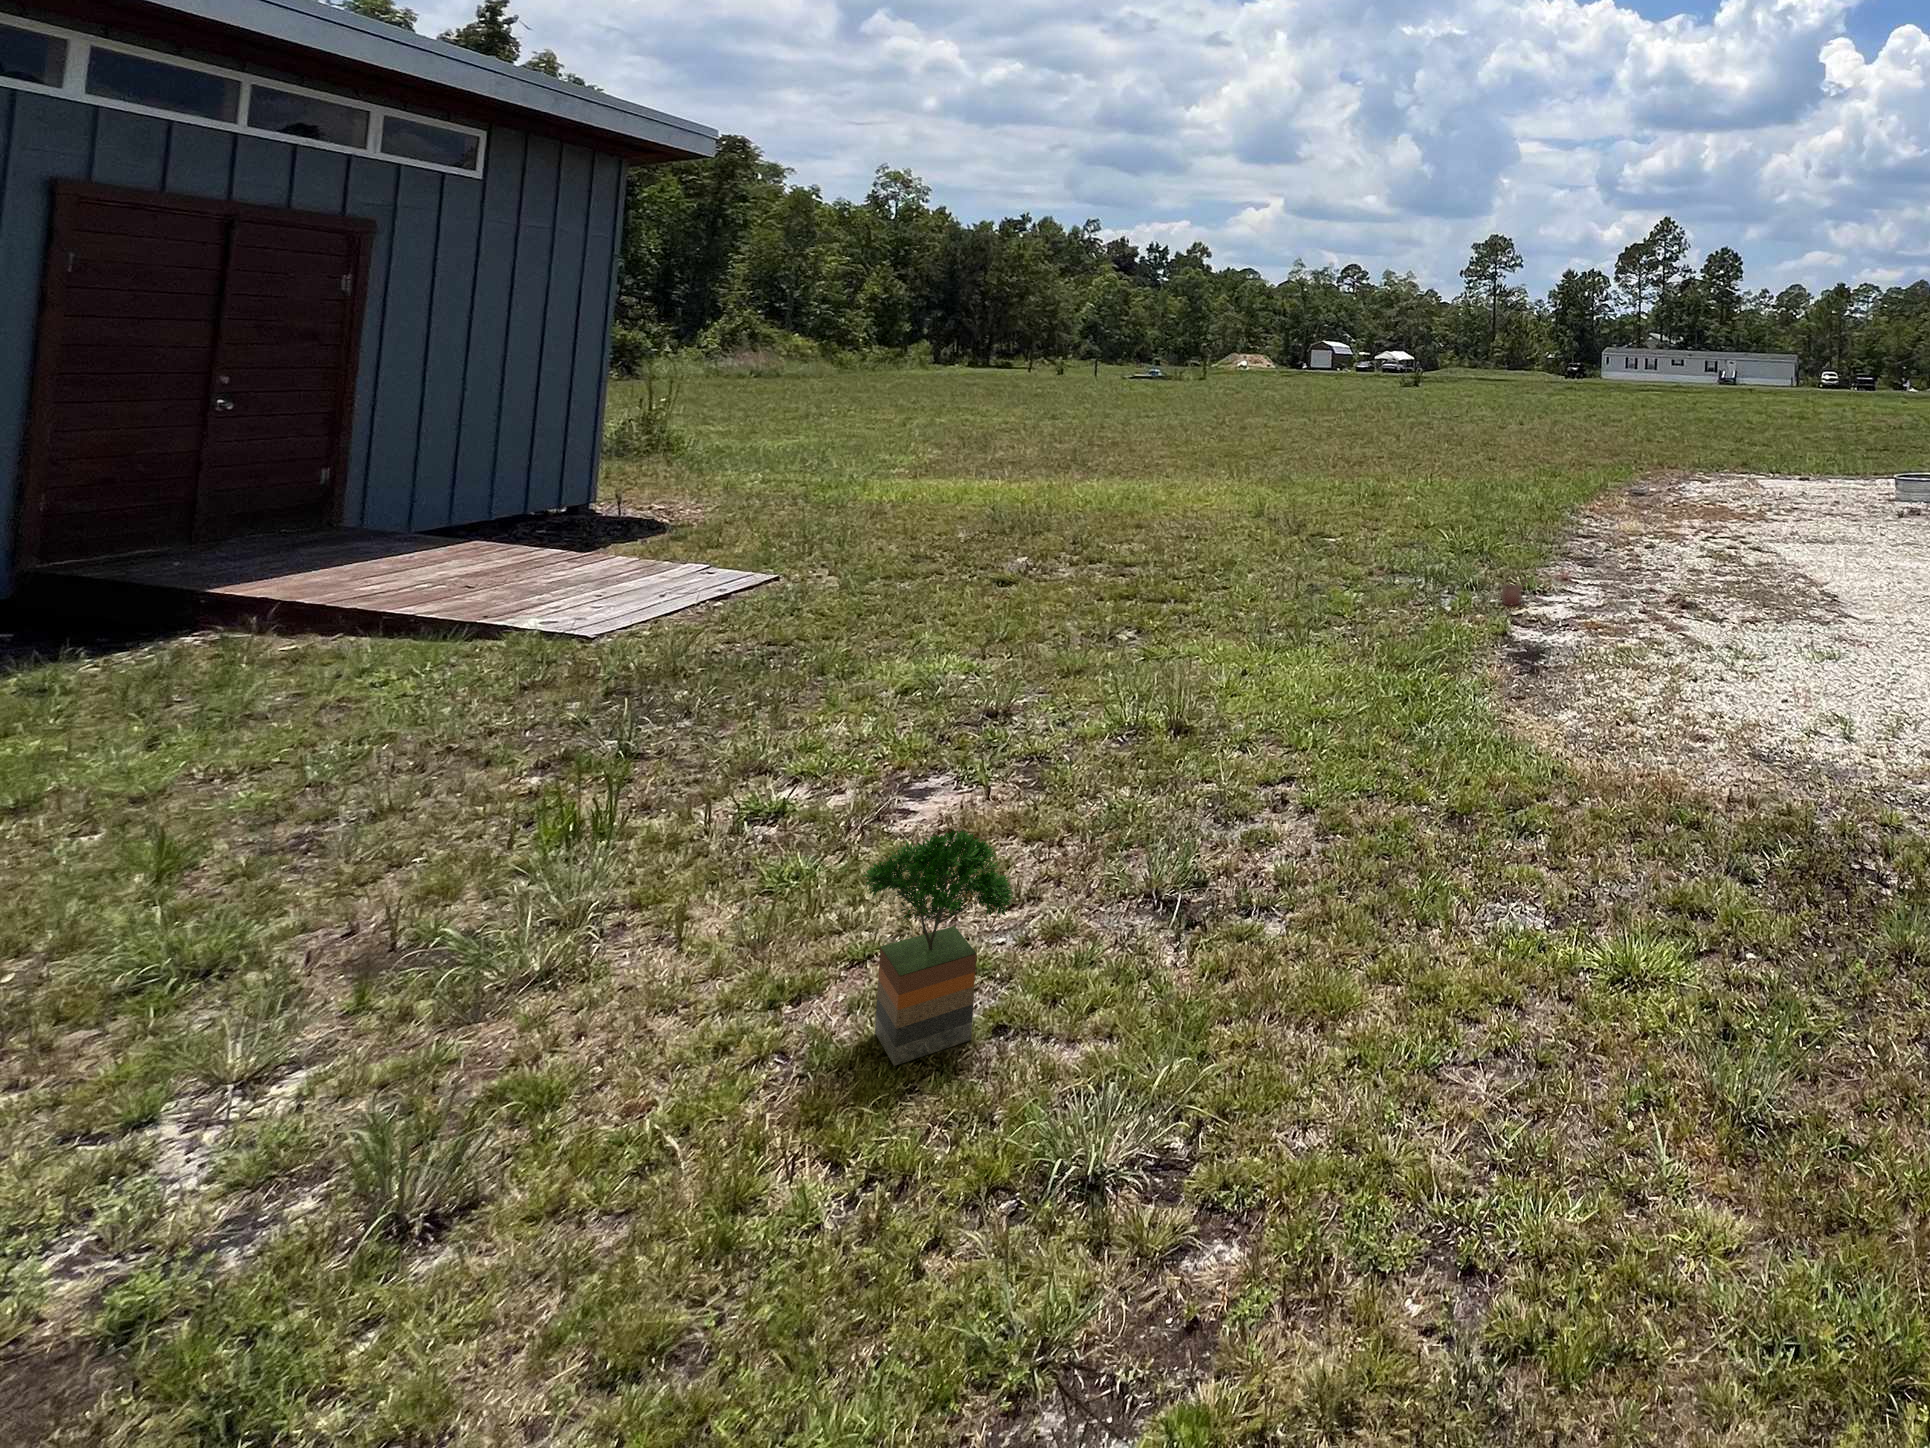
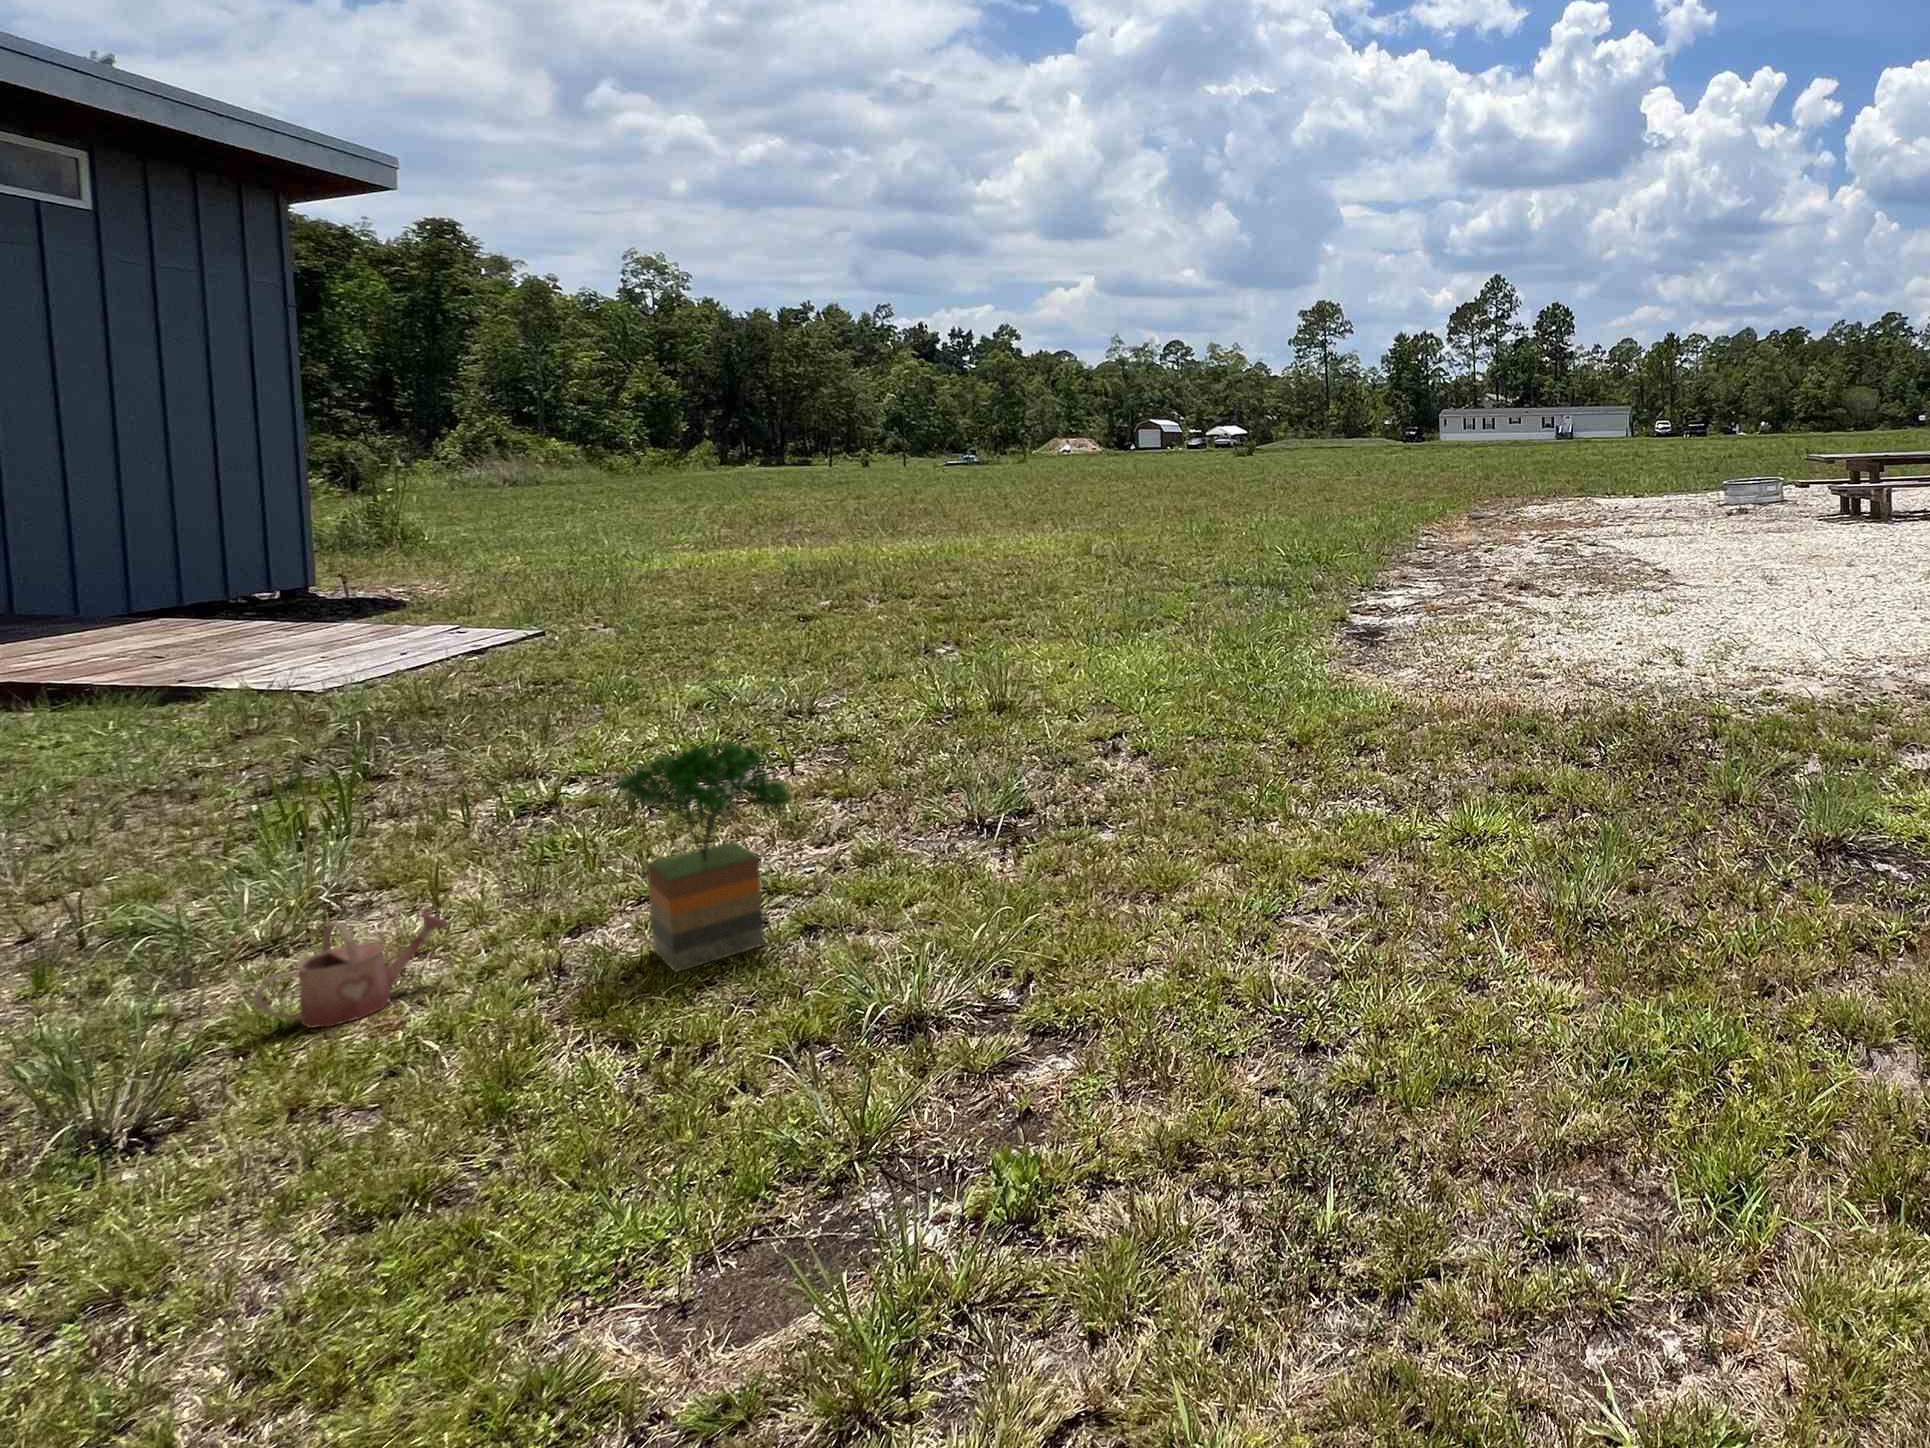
watering can: present [1501,578,1528,605] -> present [254,913,449,1028]

